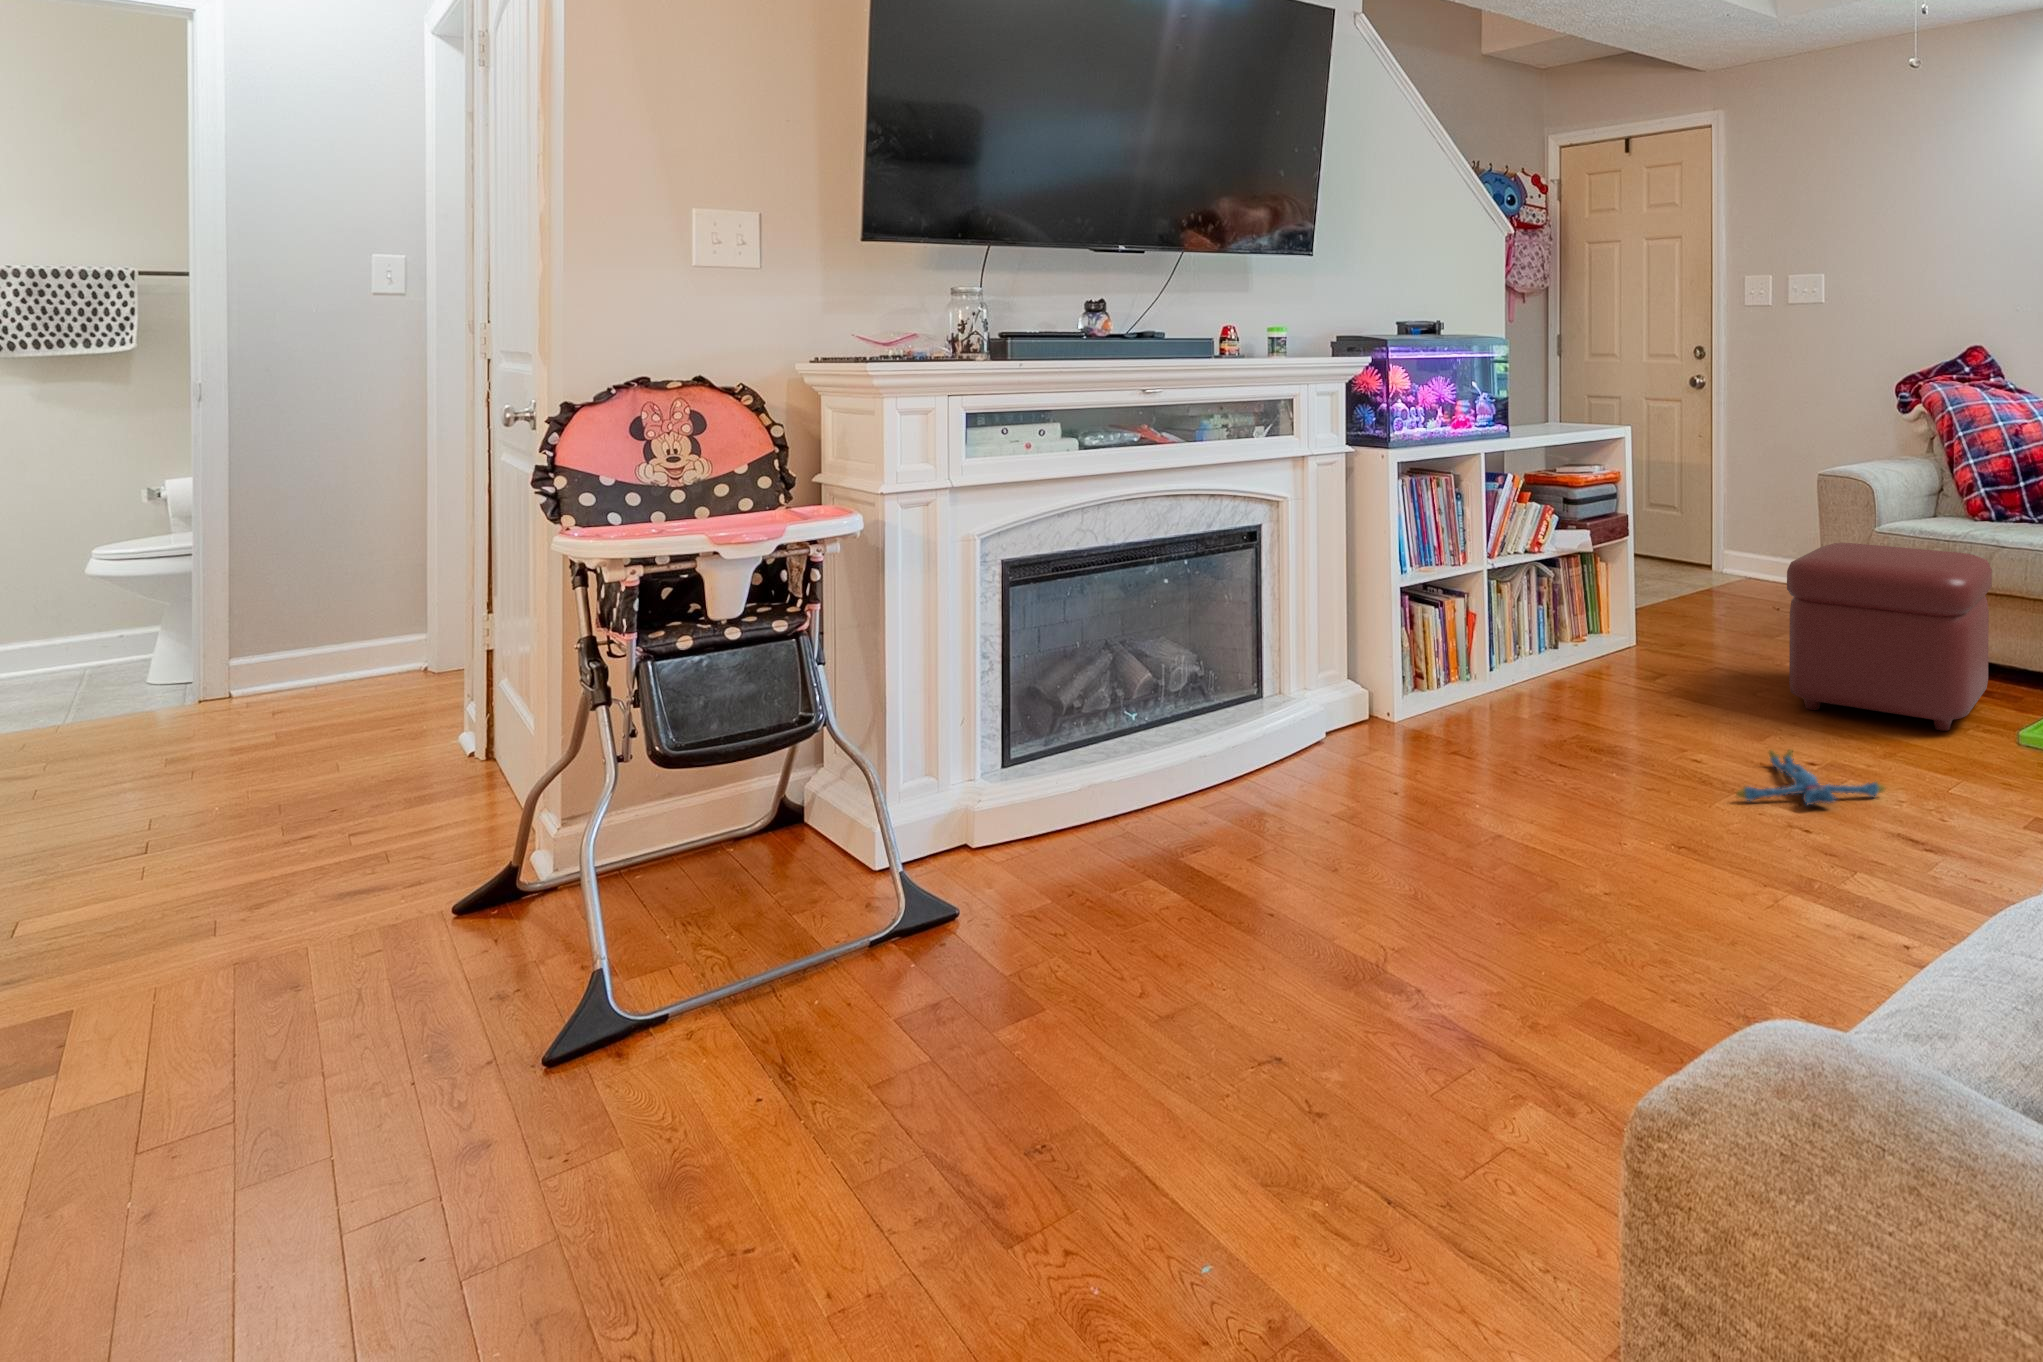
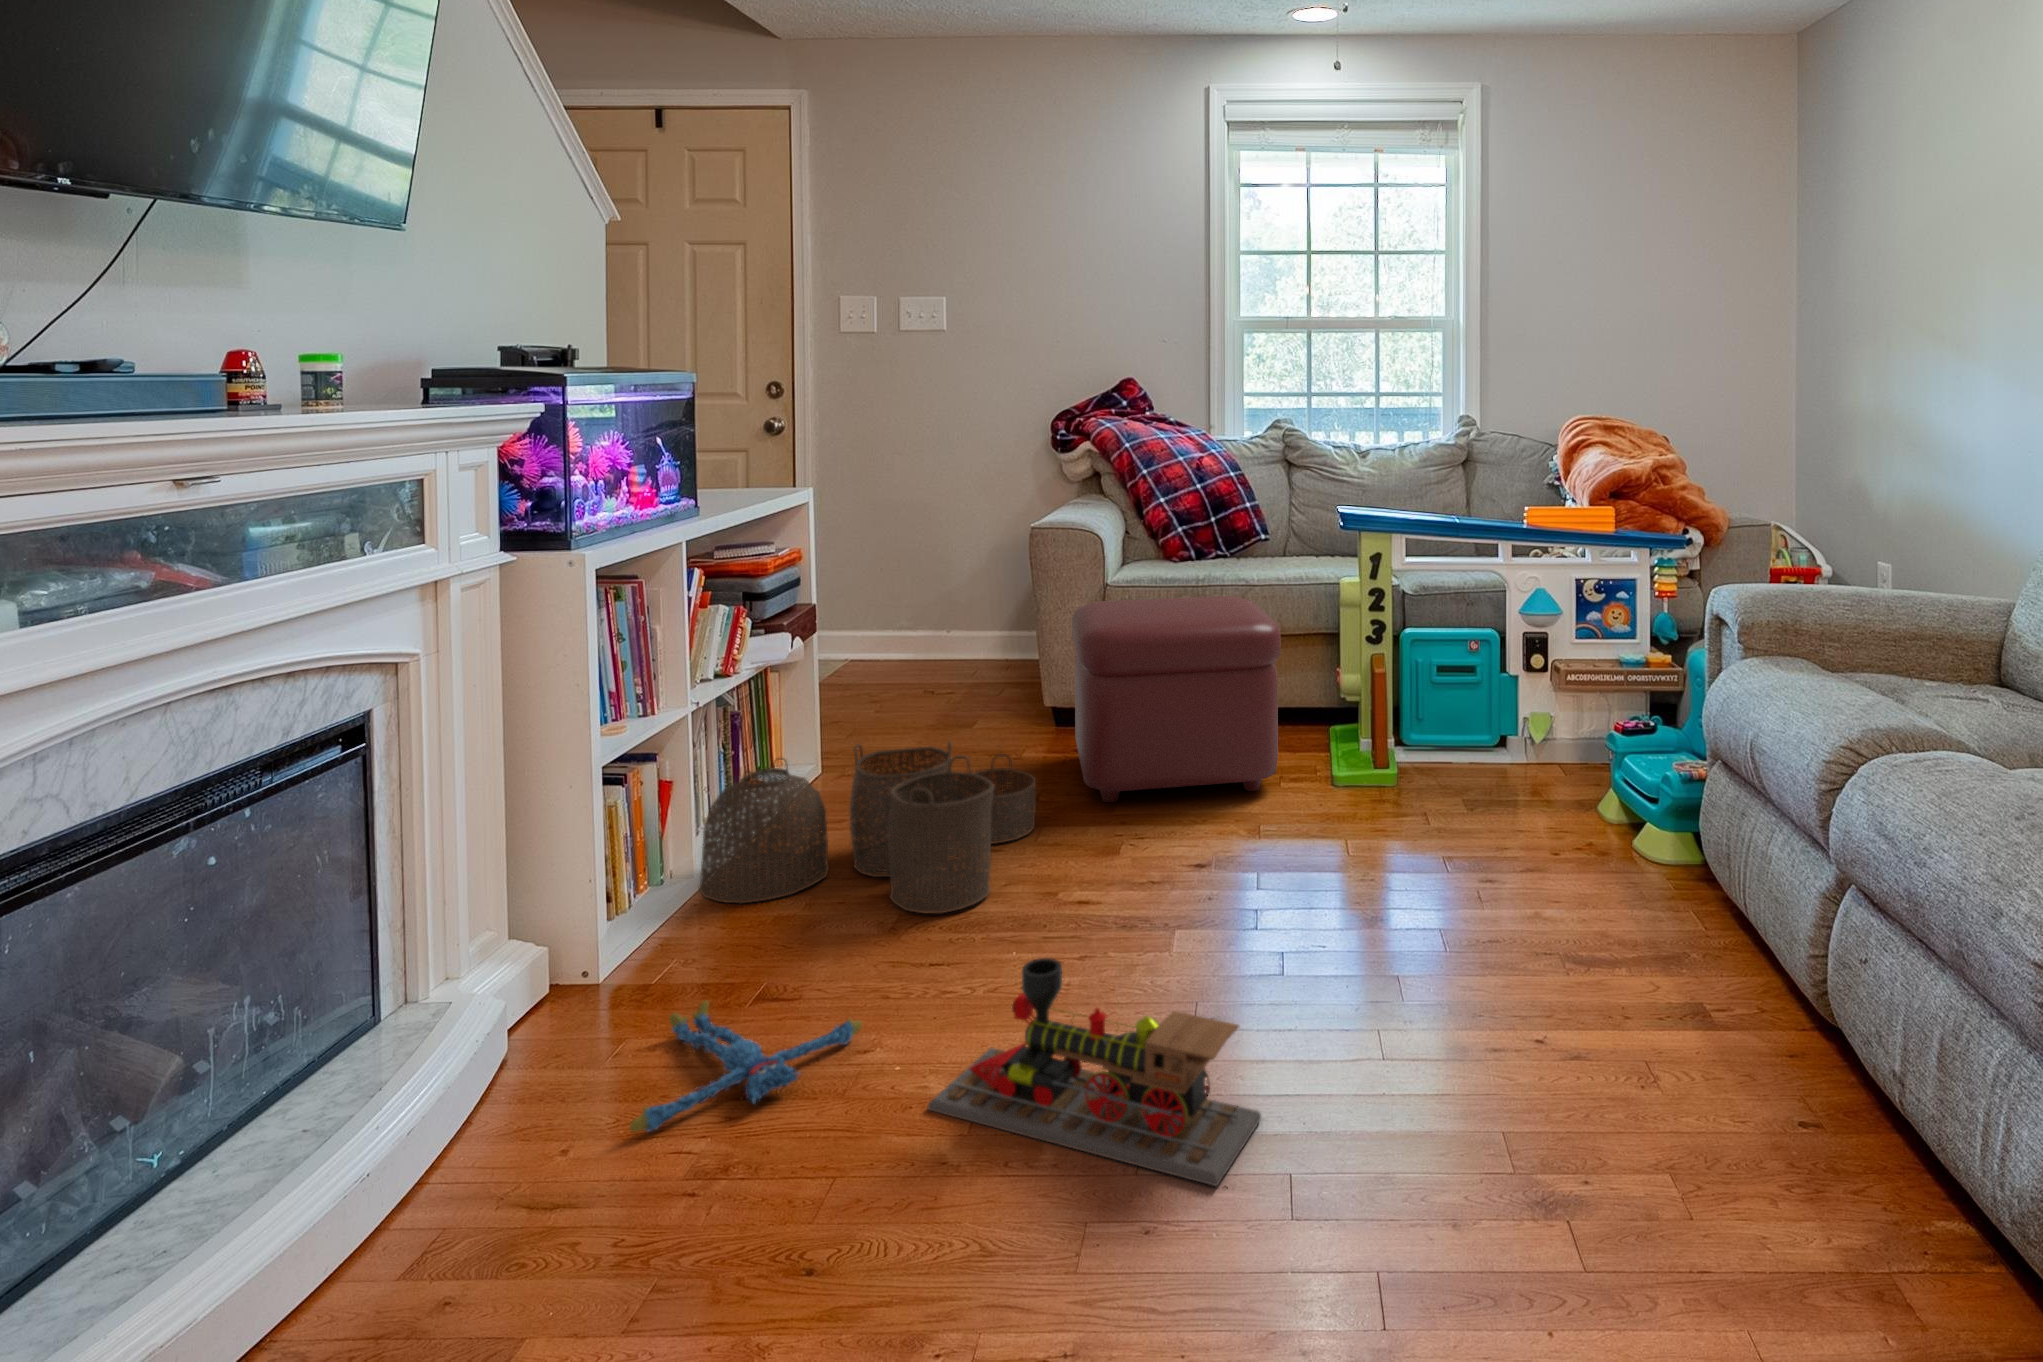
woven basket: none [1489,614,1737,742] -> present [699,742,1036,914]
plush toy: present [1737,750,1885,805] -> present [630,1001,862,1132]
toy train: none [1478,751,1652,922] -> present [927,958,1261,1186]

